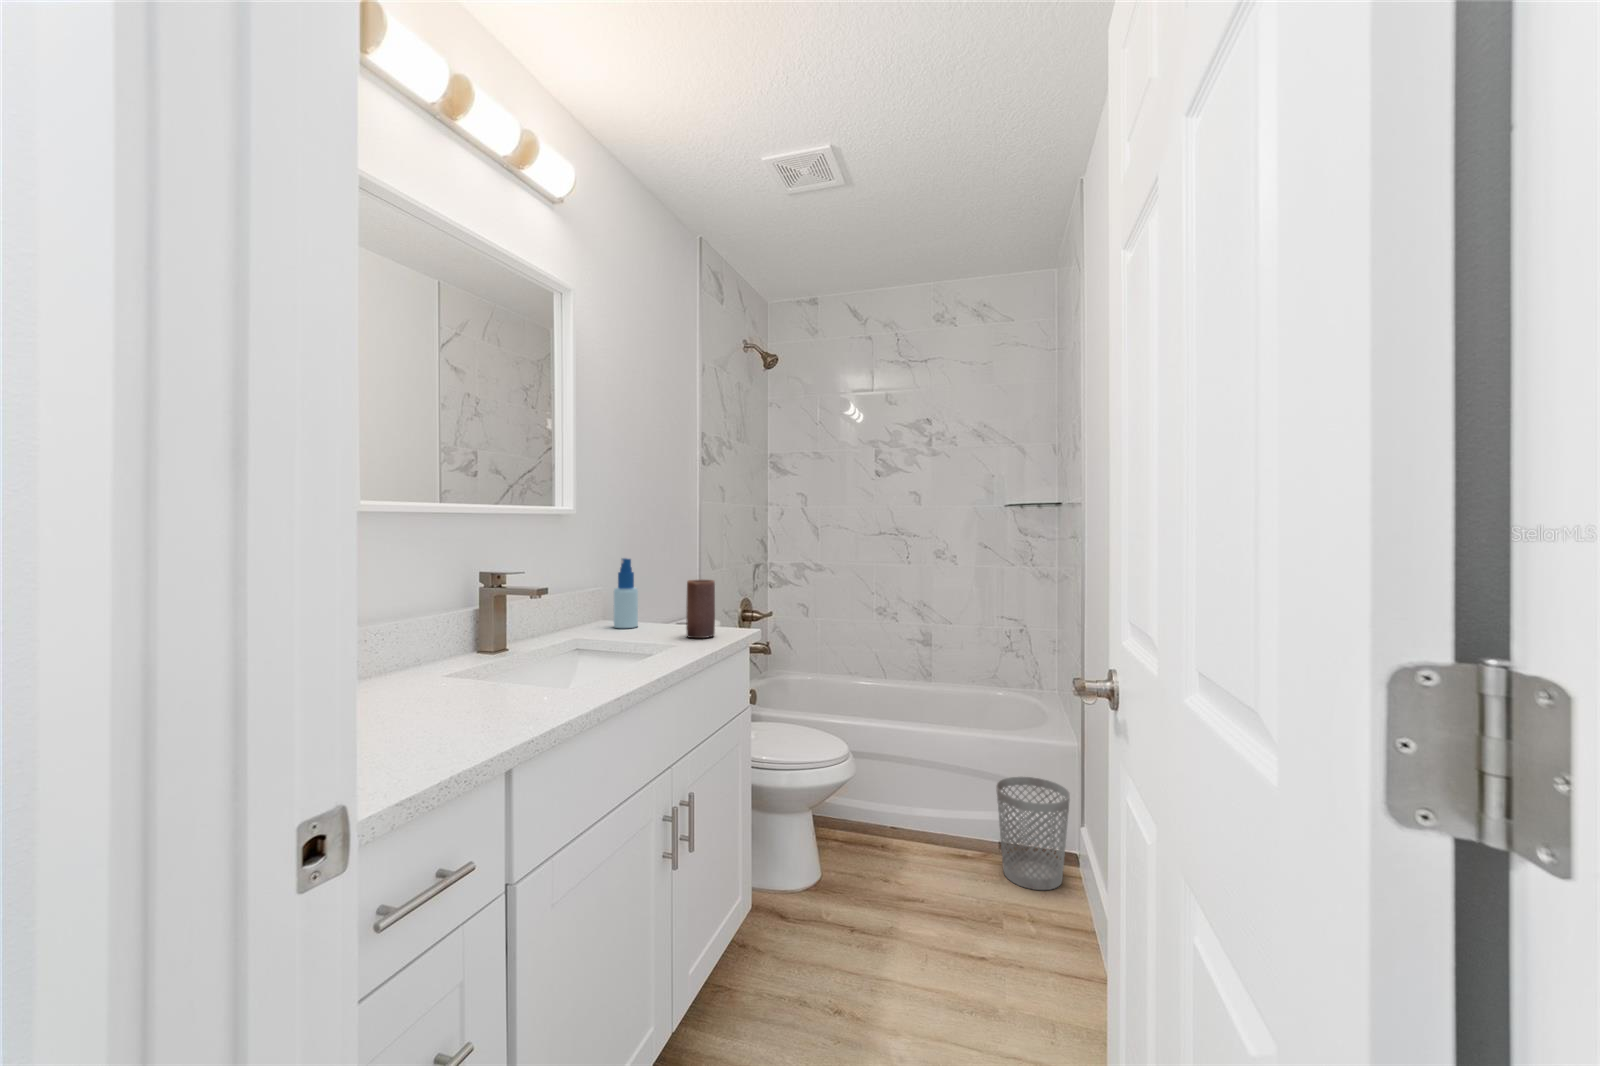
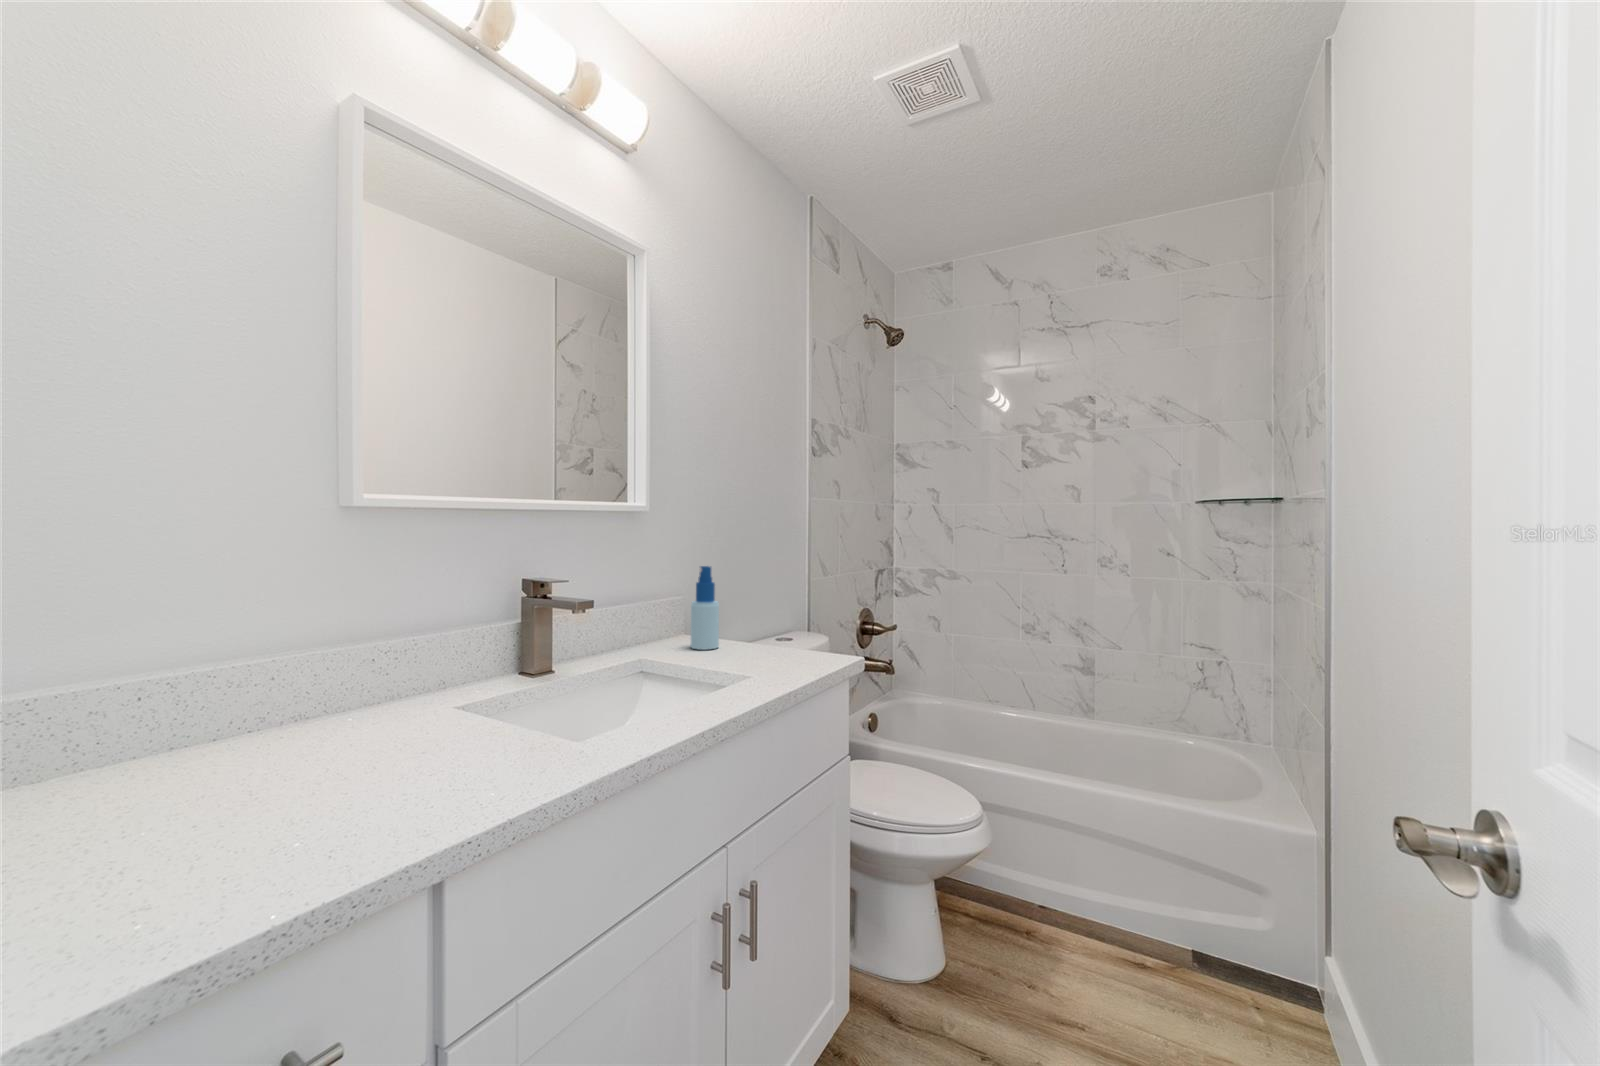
candle: present [686,580,715,638] -> none [768,594,803,668]
wastebasket: present [996,777,1070,890] -> none [1186,865,1300,1033]

